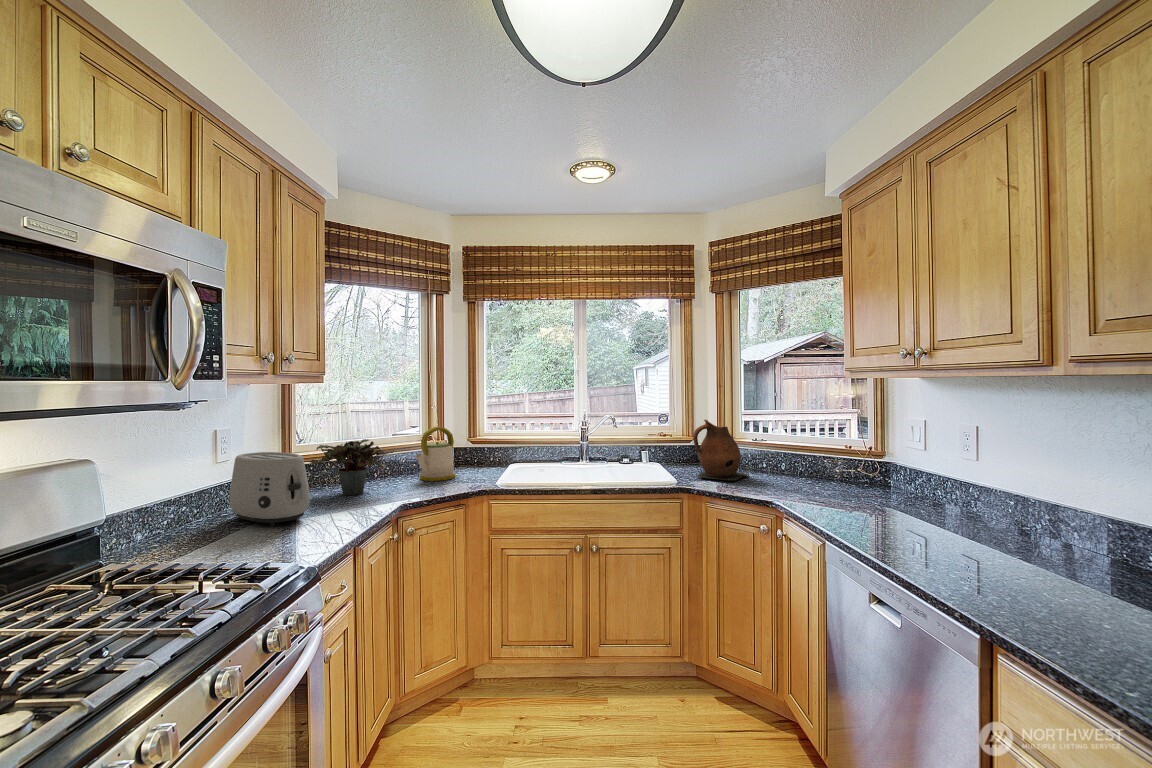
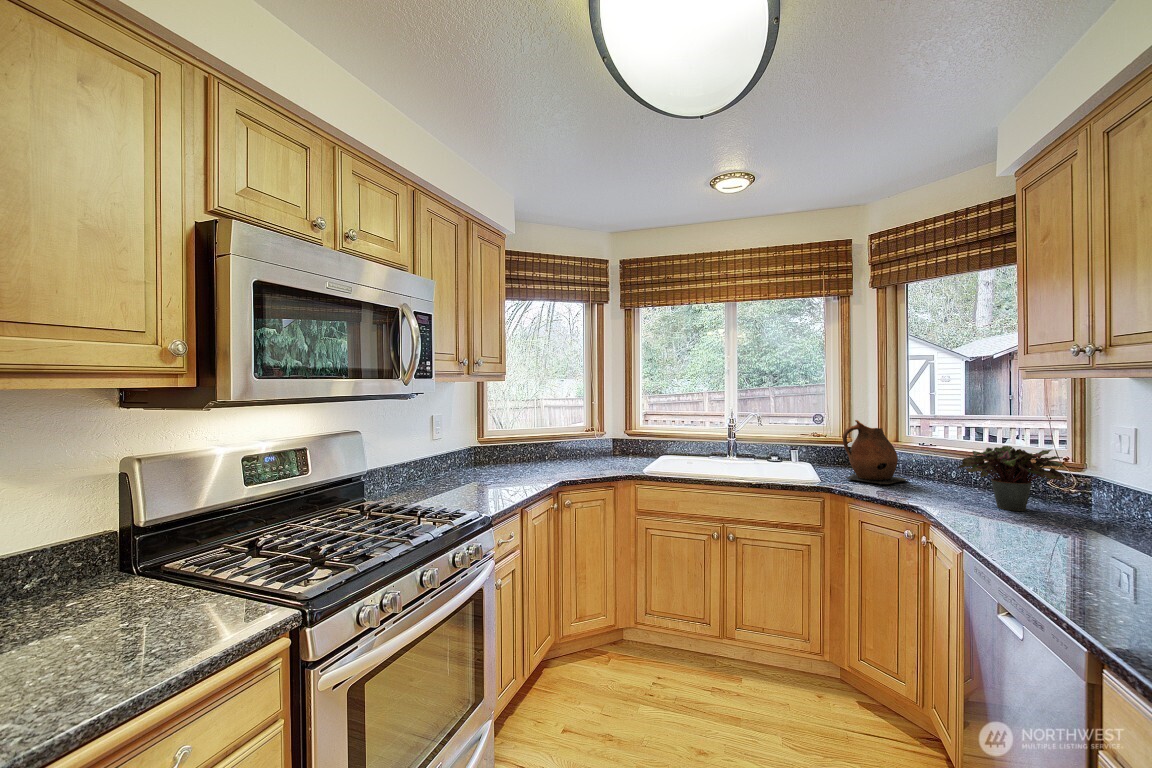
kettle: present [416,427,456,481] -> none [576,419,610,466]
potted plant: present [307,439,395,495] -> present [958,446,1065,511]
toaster: present [230,452,310,526] -> none [440,433,492,488]

